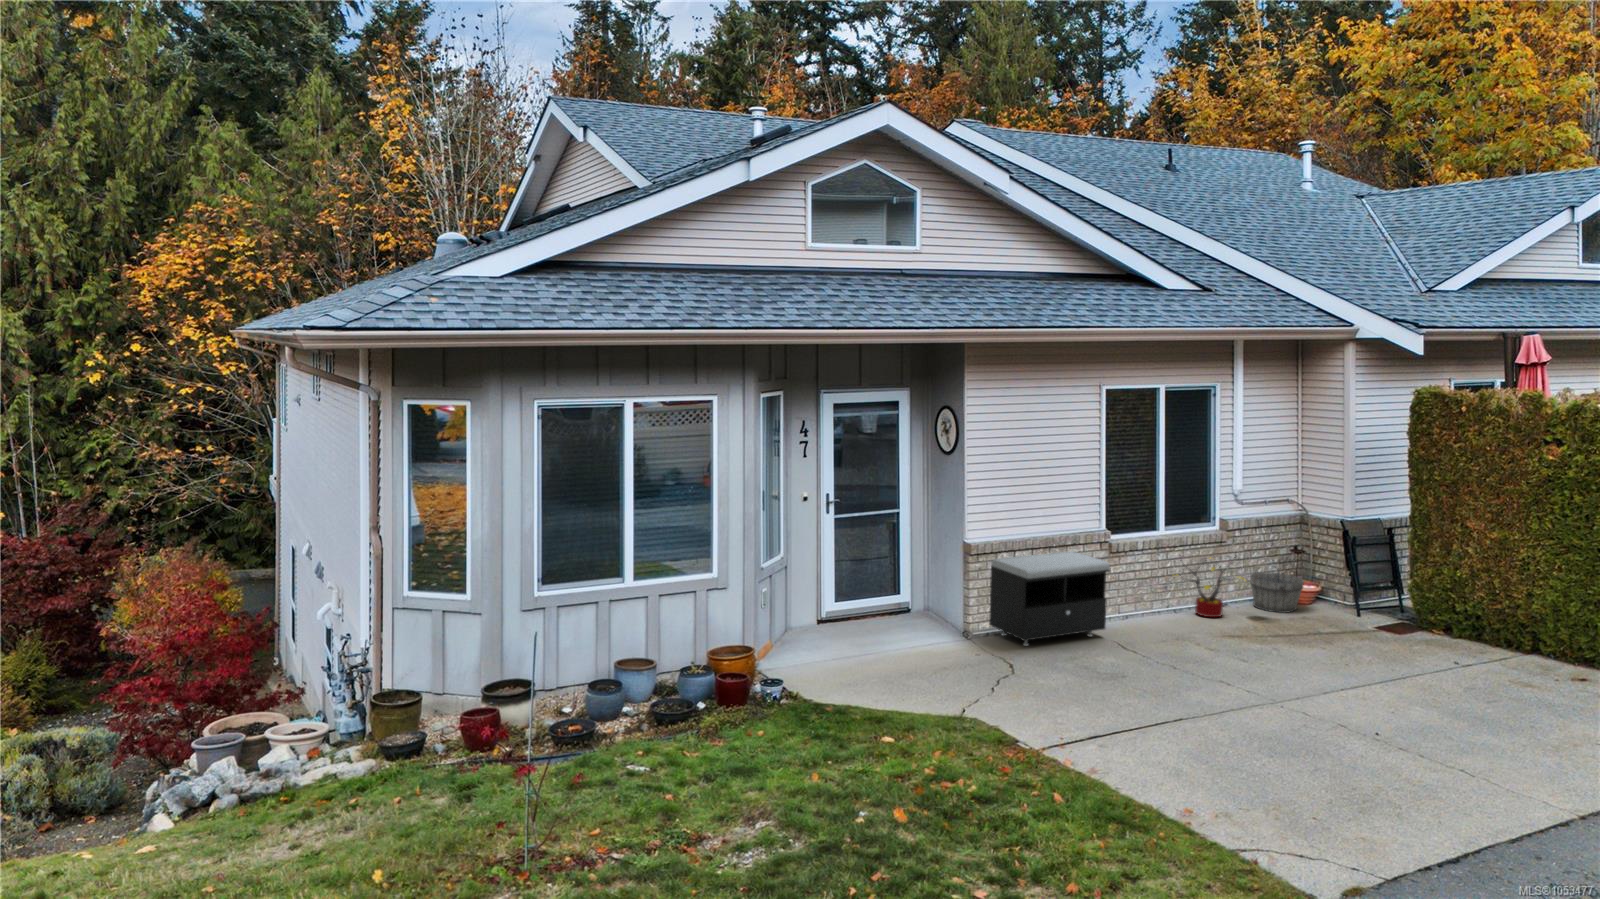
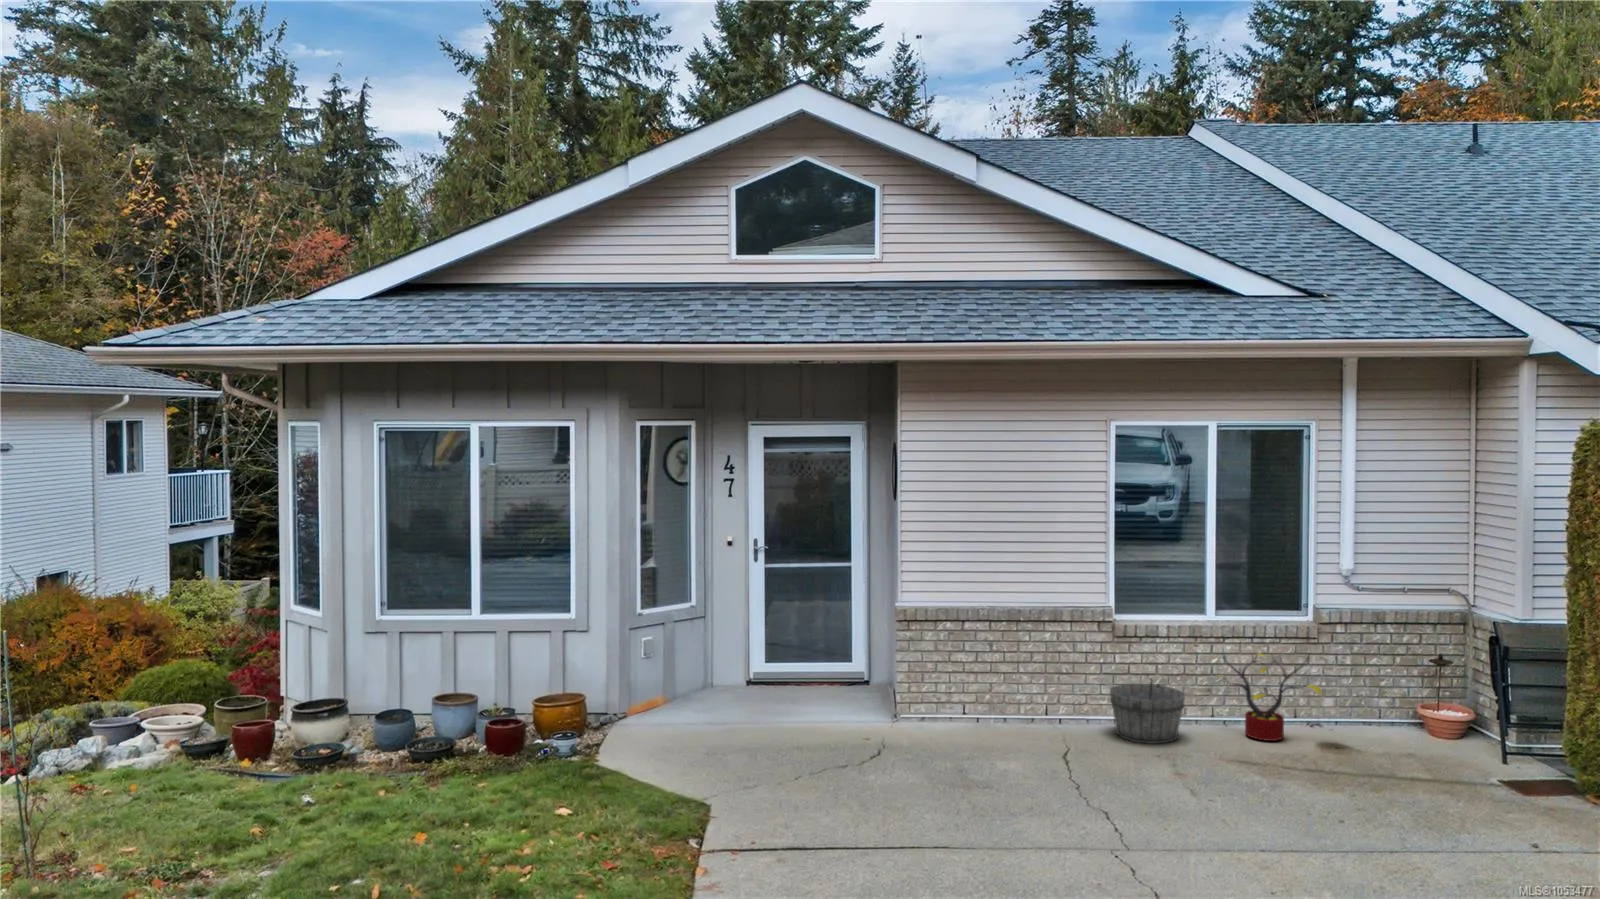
storage bench: present [989,552,1110,646] -> none [918,628,1062,743]
wooden bucket: present [1250,570,1304,613] -> present [1110,675,1185,743]

